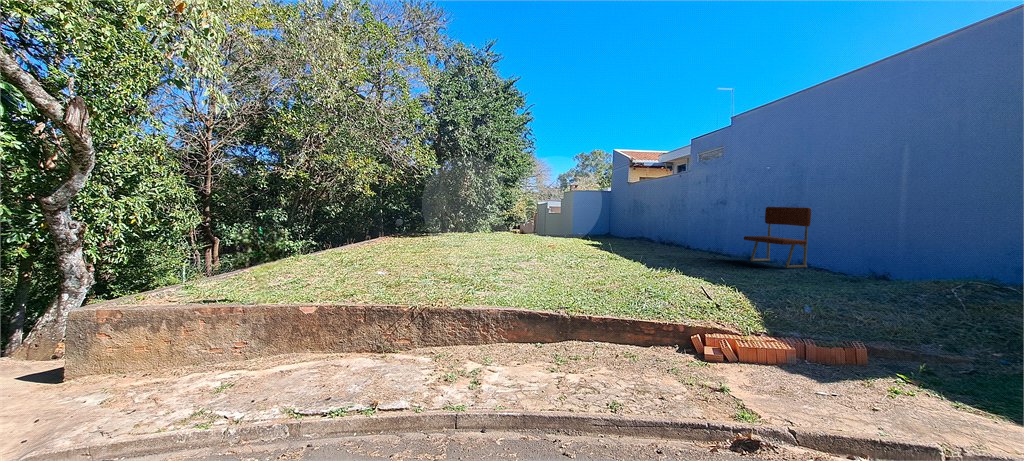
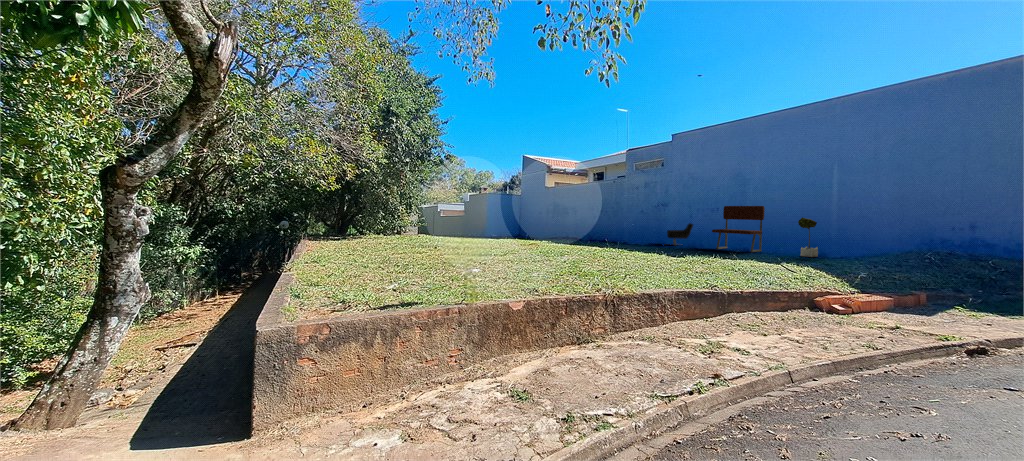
potted tree: none [844,224,872,280] -> present [798,217,818,257]
lounge chair: none [698,227,737,254] -> present [667,223,693,245]

